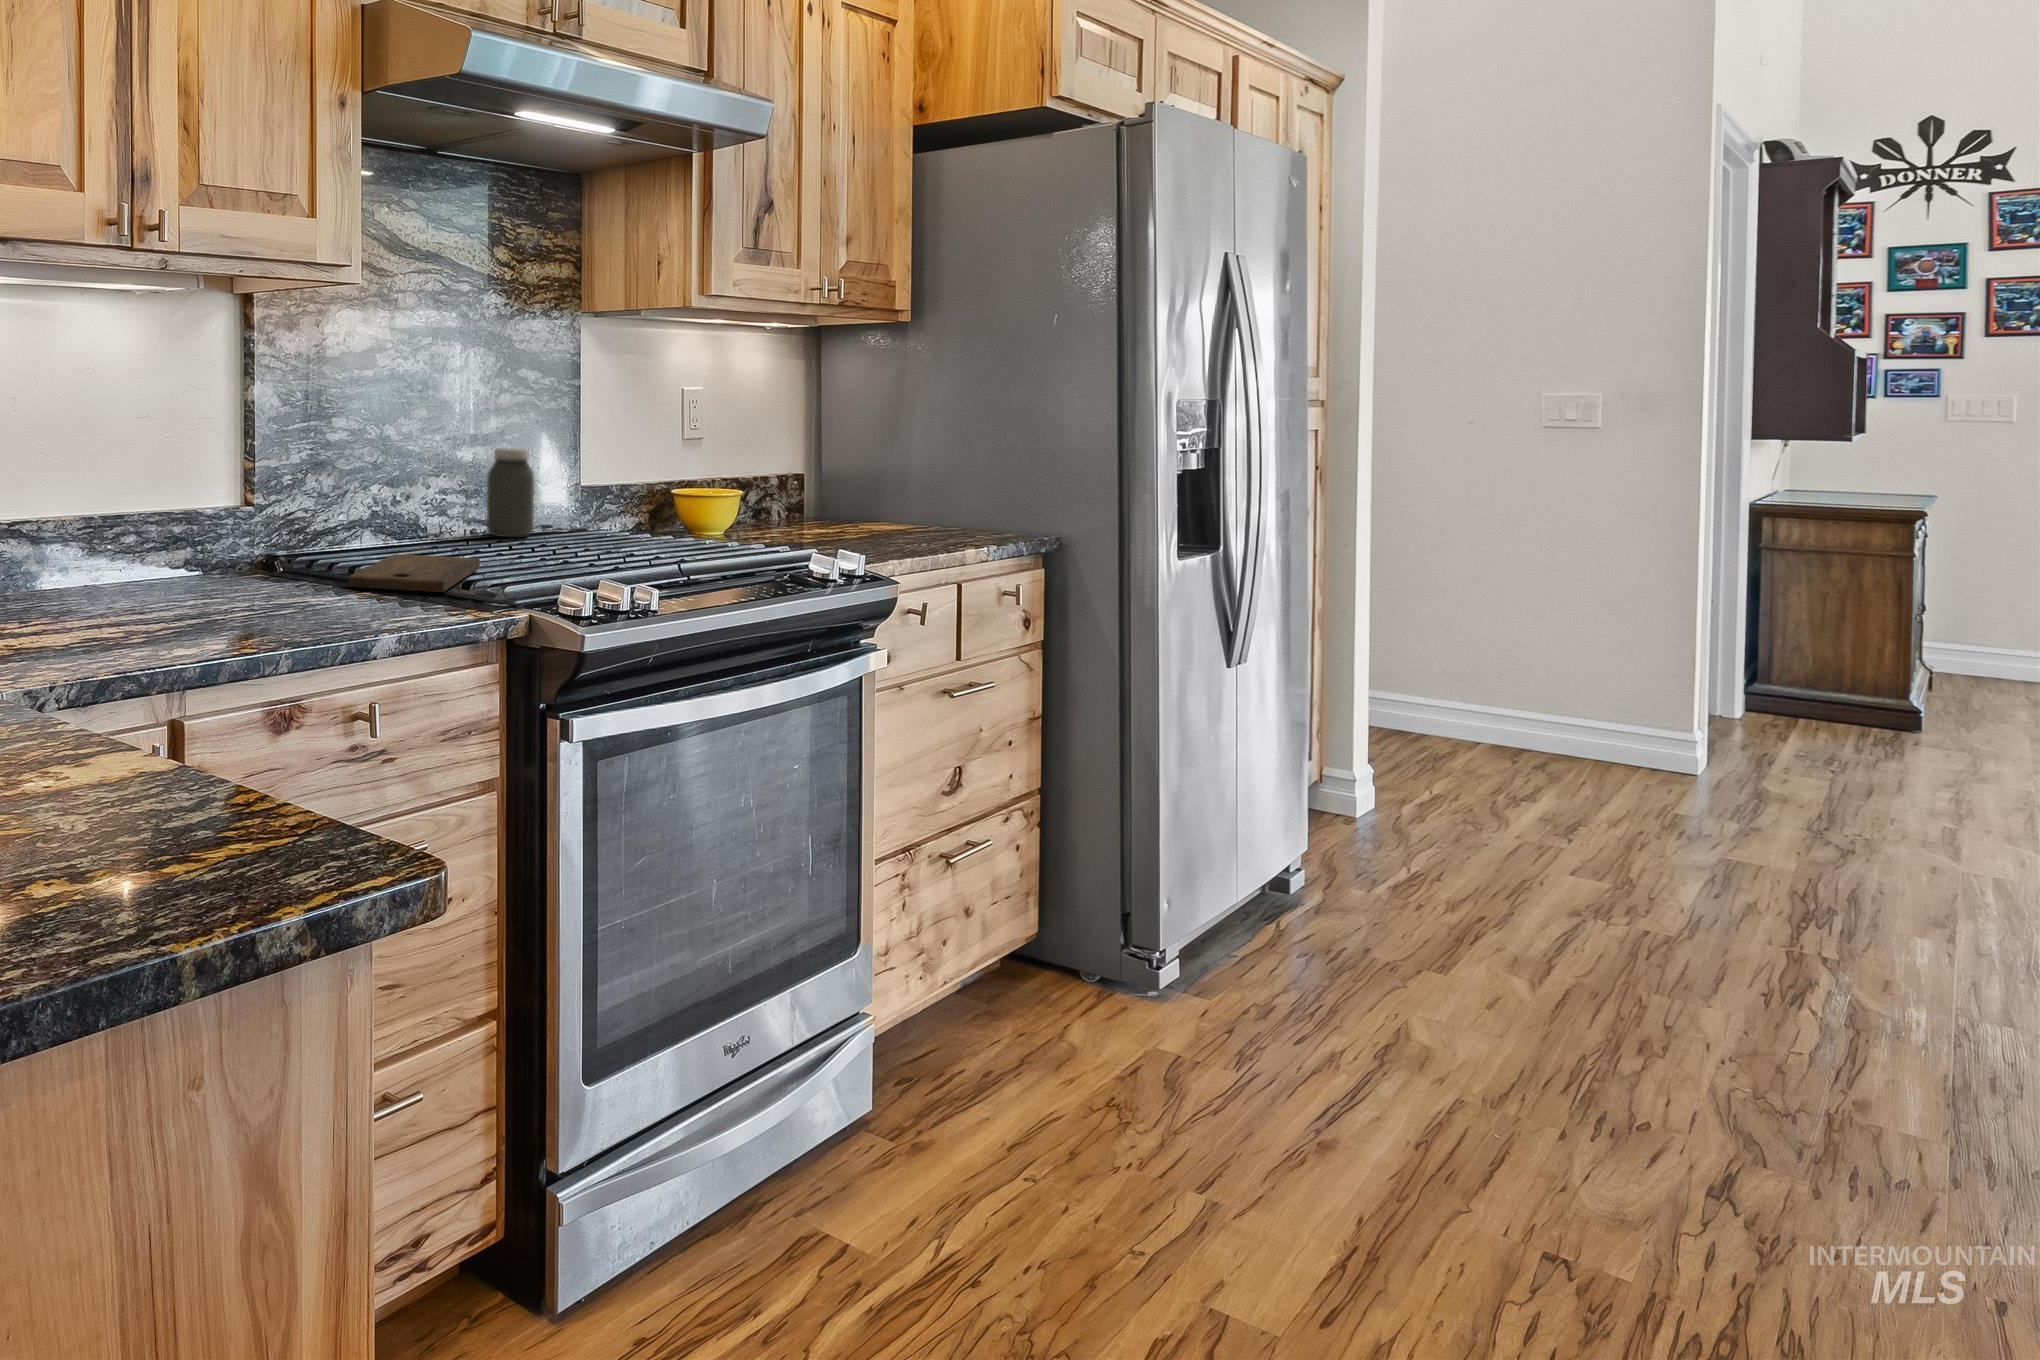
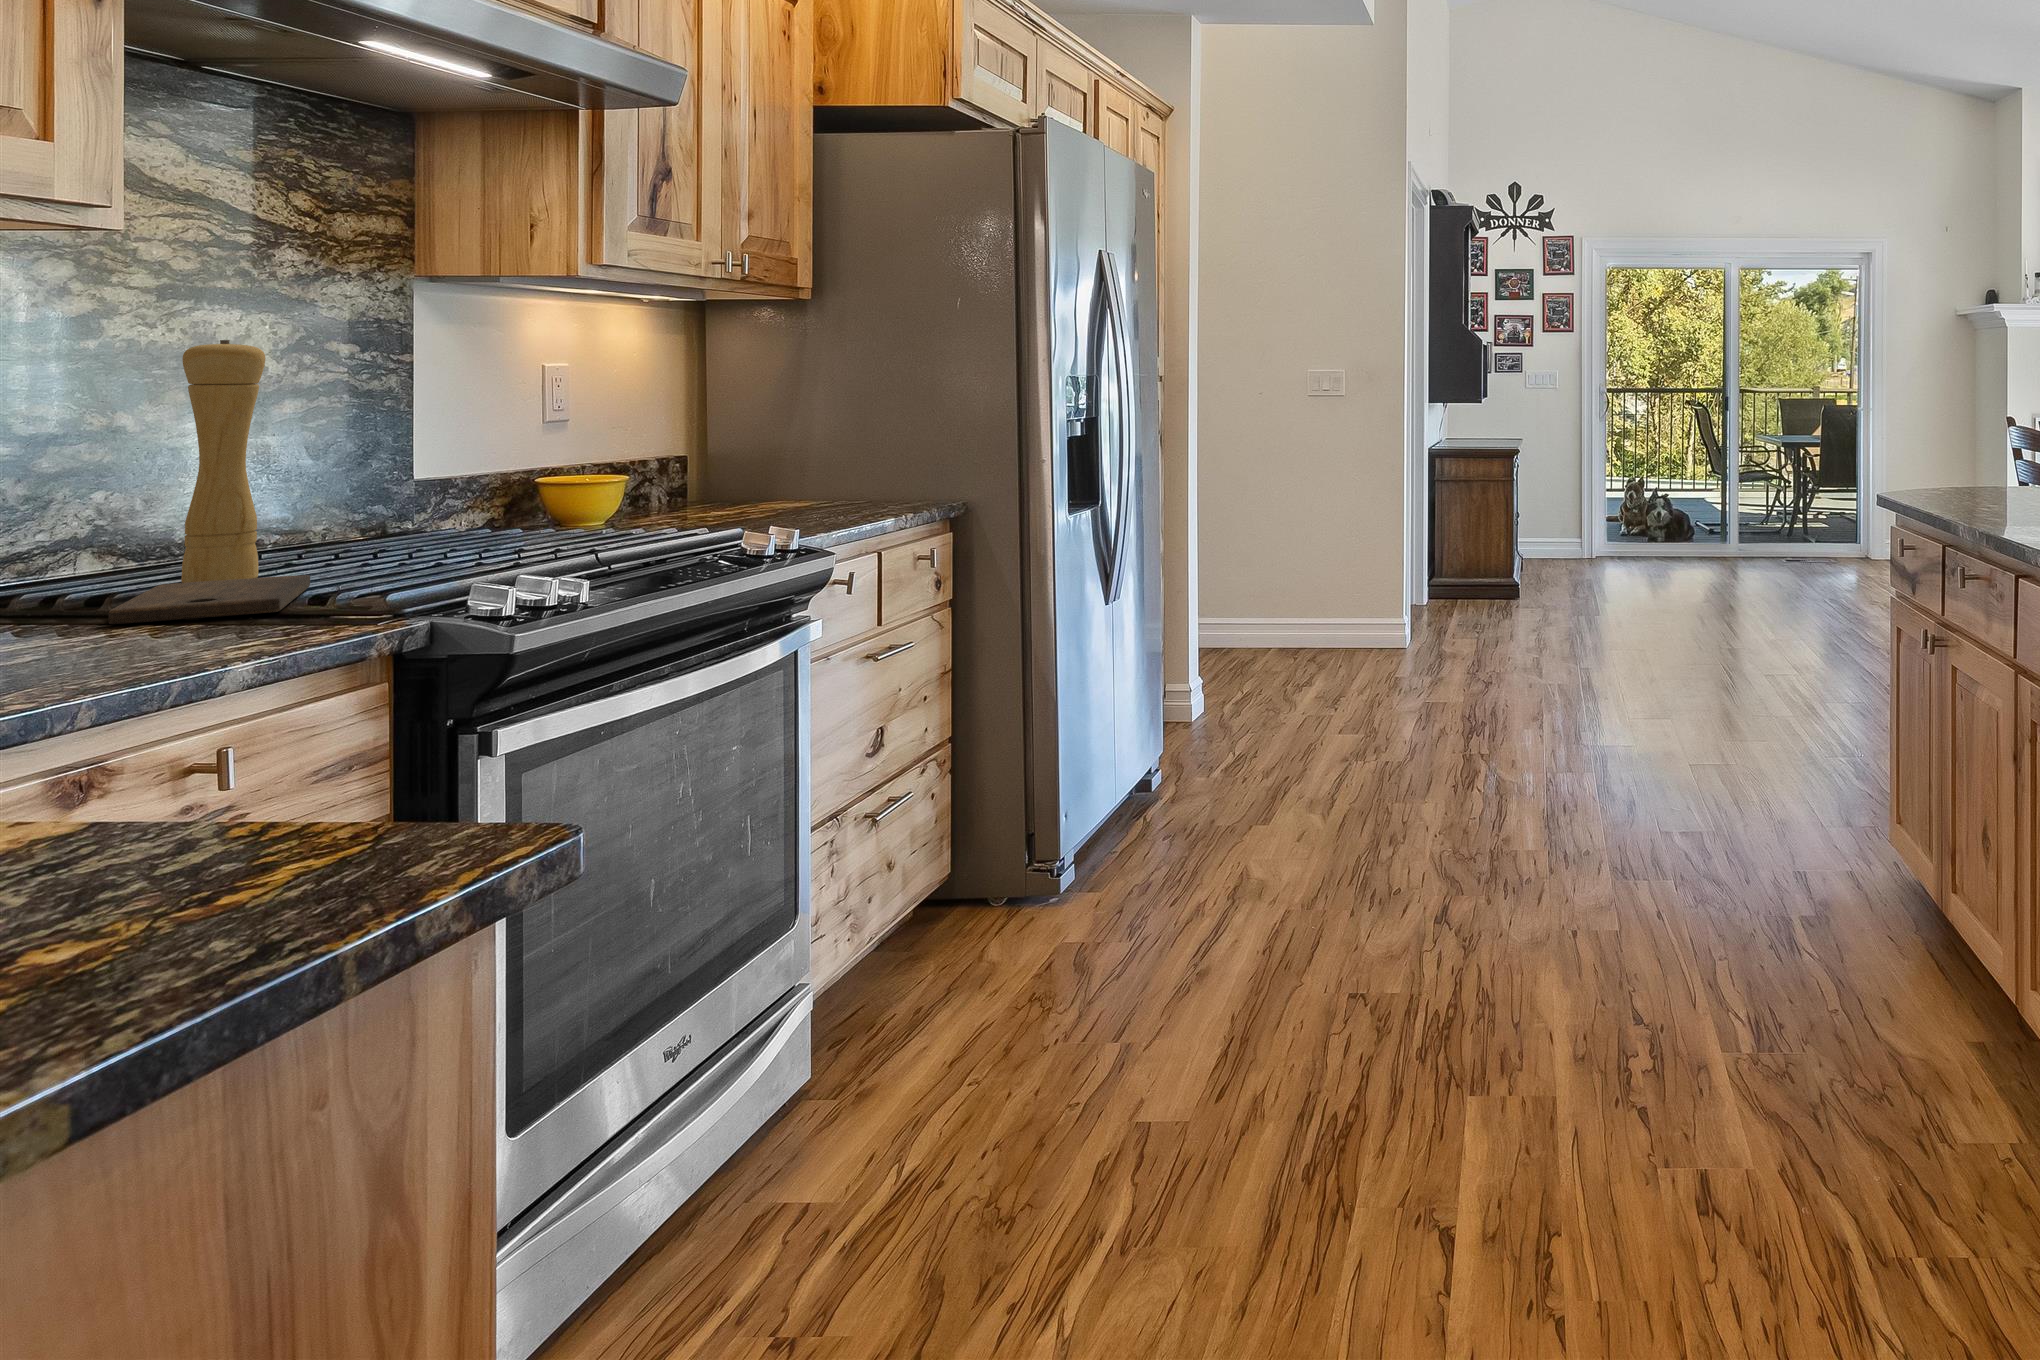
pepper mill: none [414,363,463,556] -> present [181,340,266,583]
jar: present [487,448,534,537] -> none [281,448,359,558]

